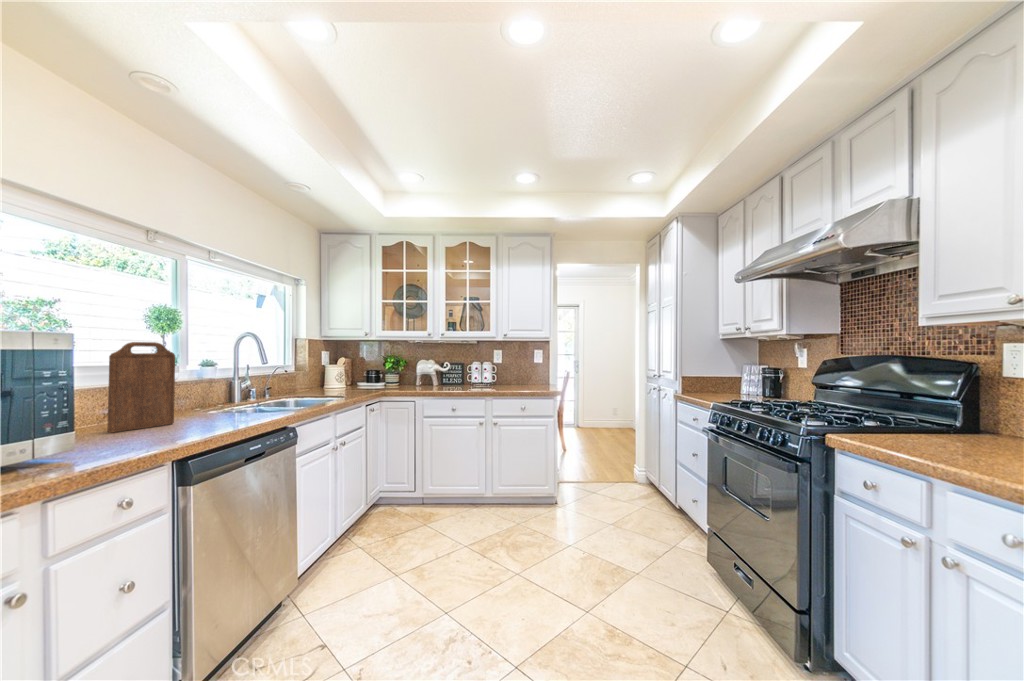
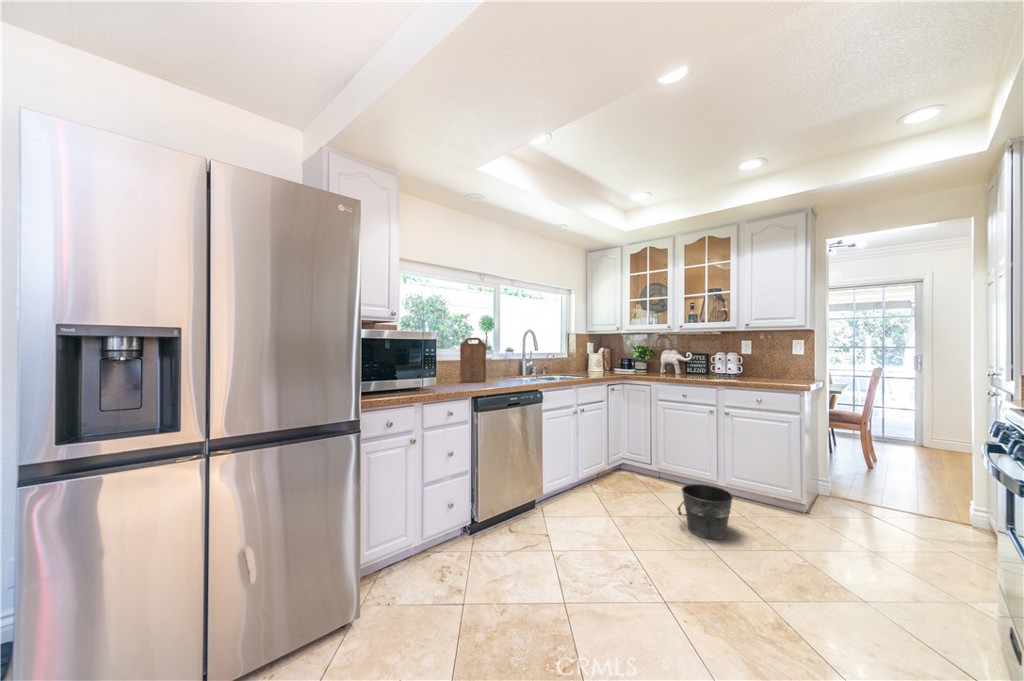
bucket: none [480,505,534,567] -> present [678,484,733,539]

